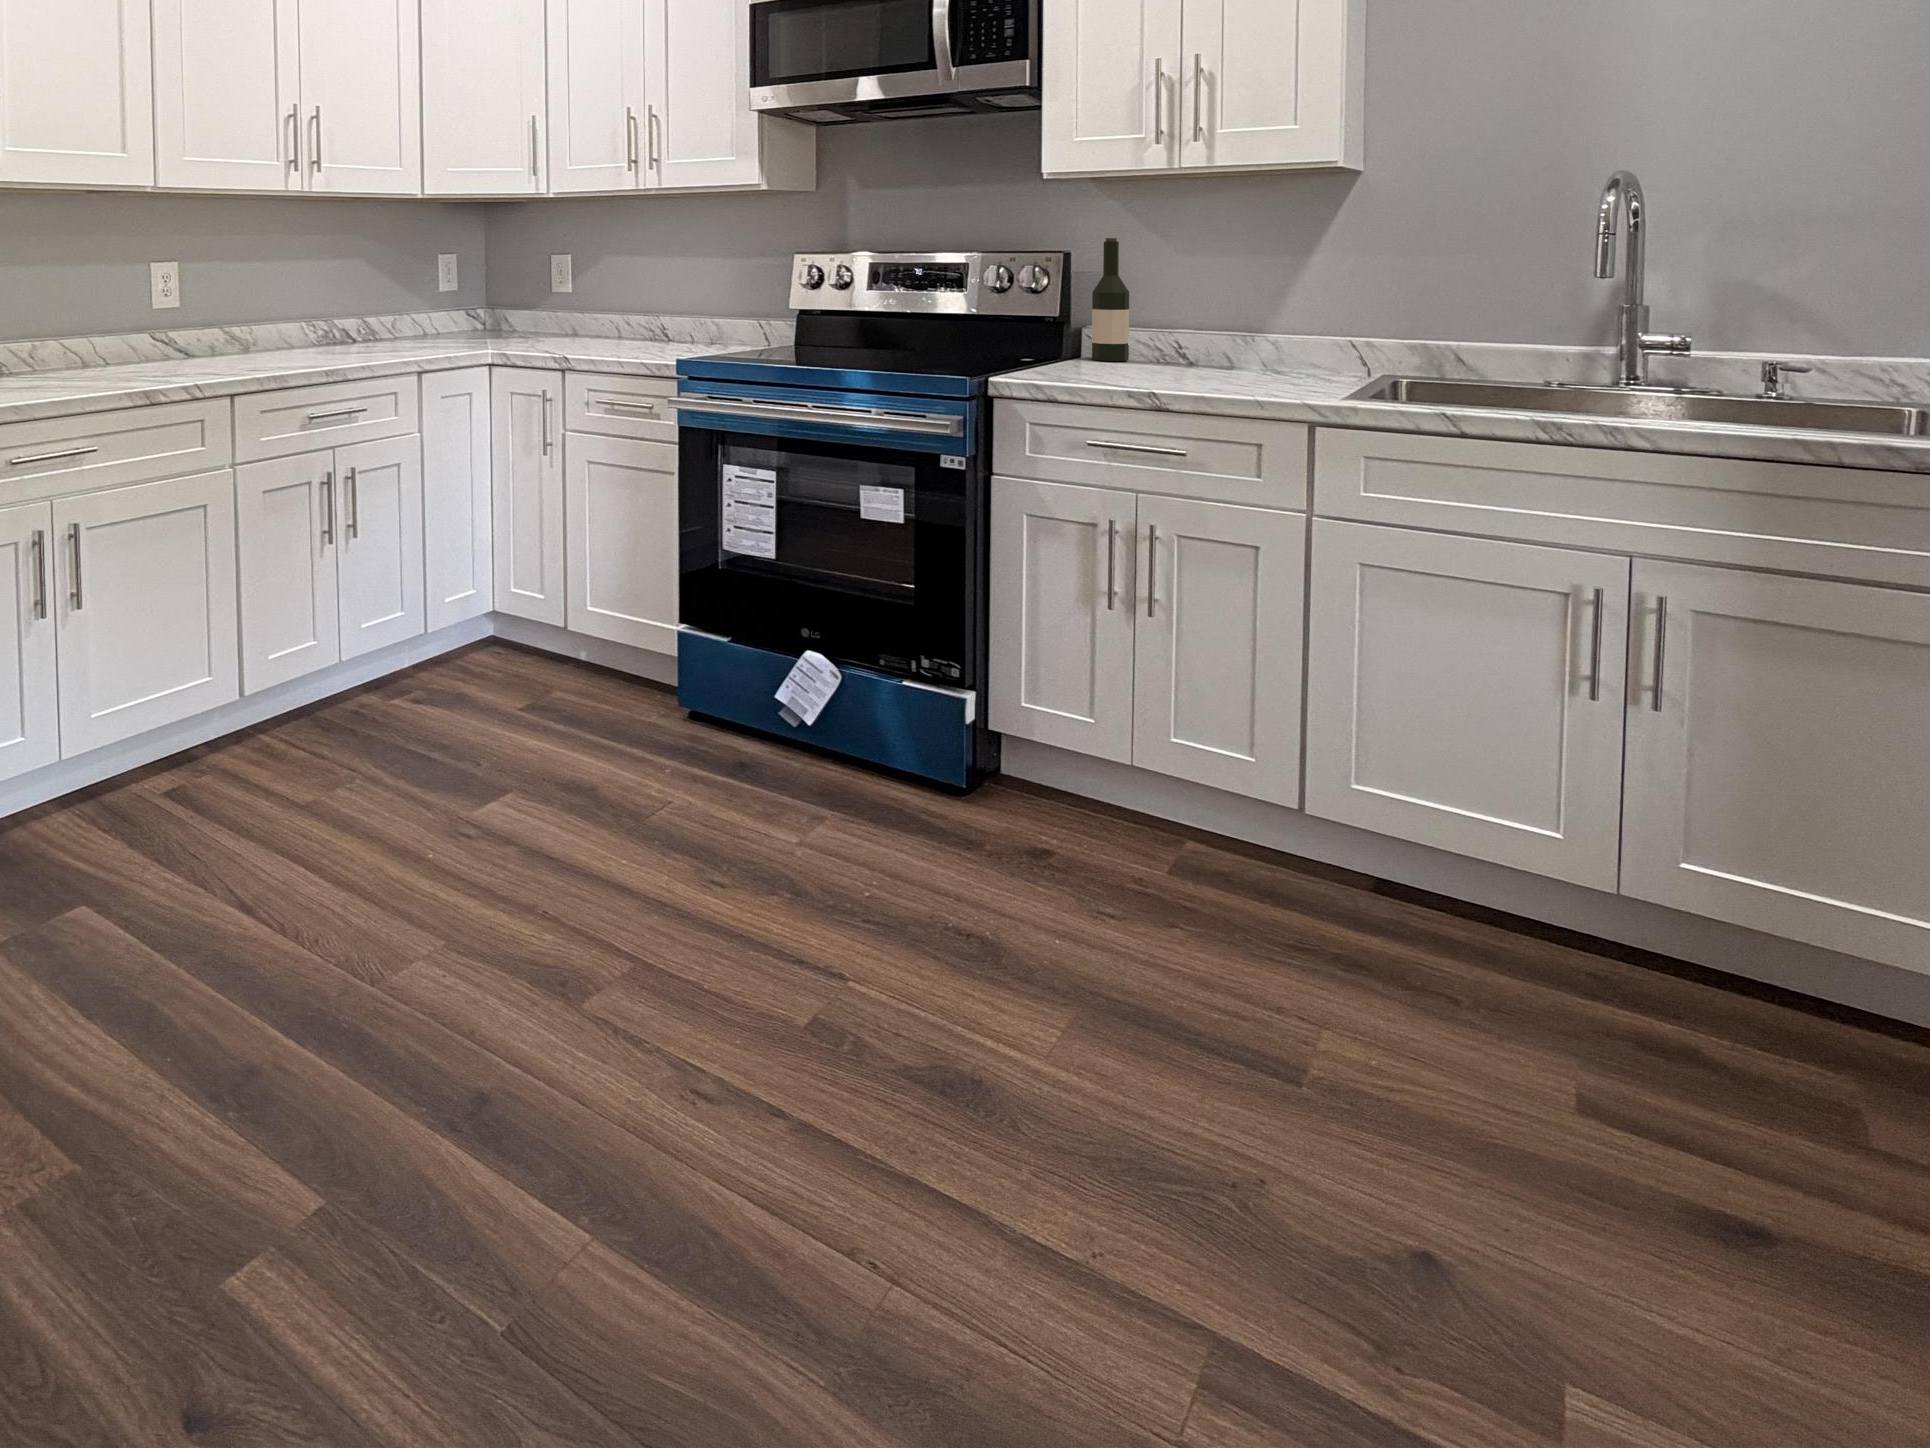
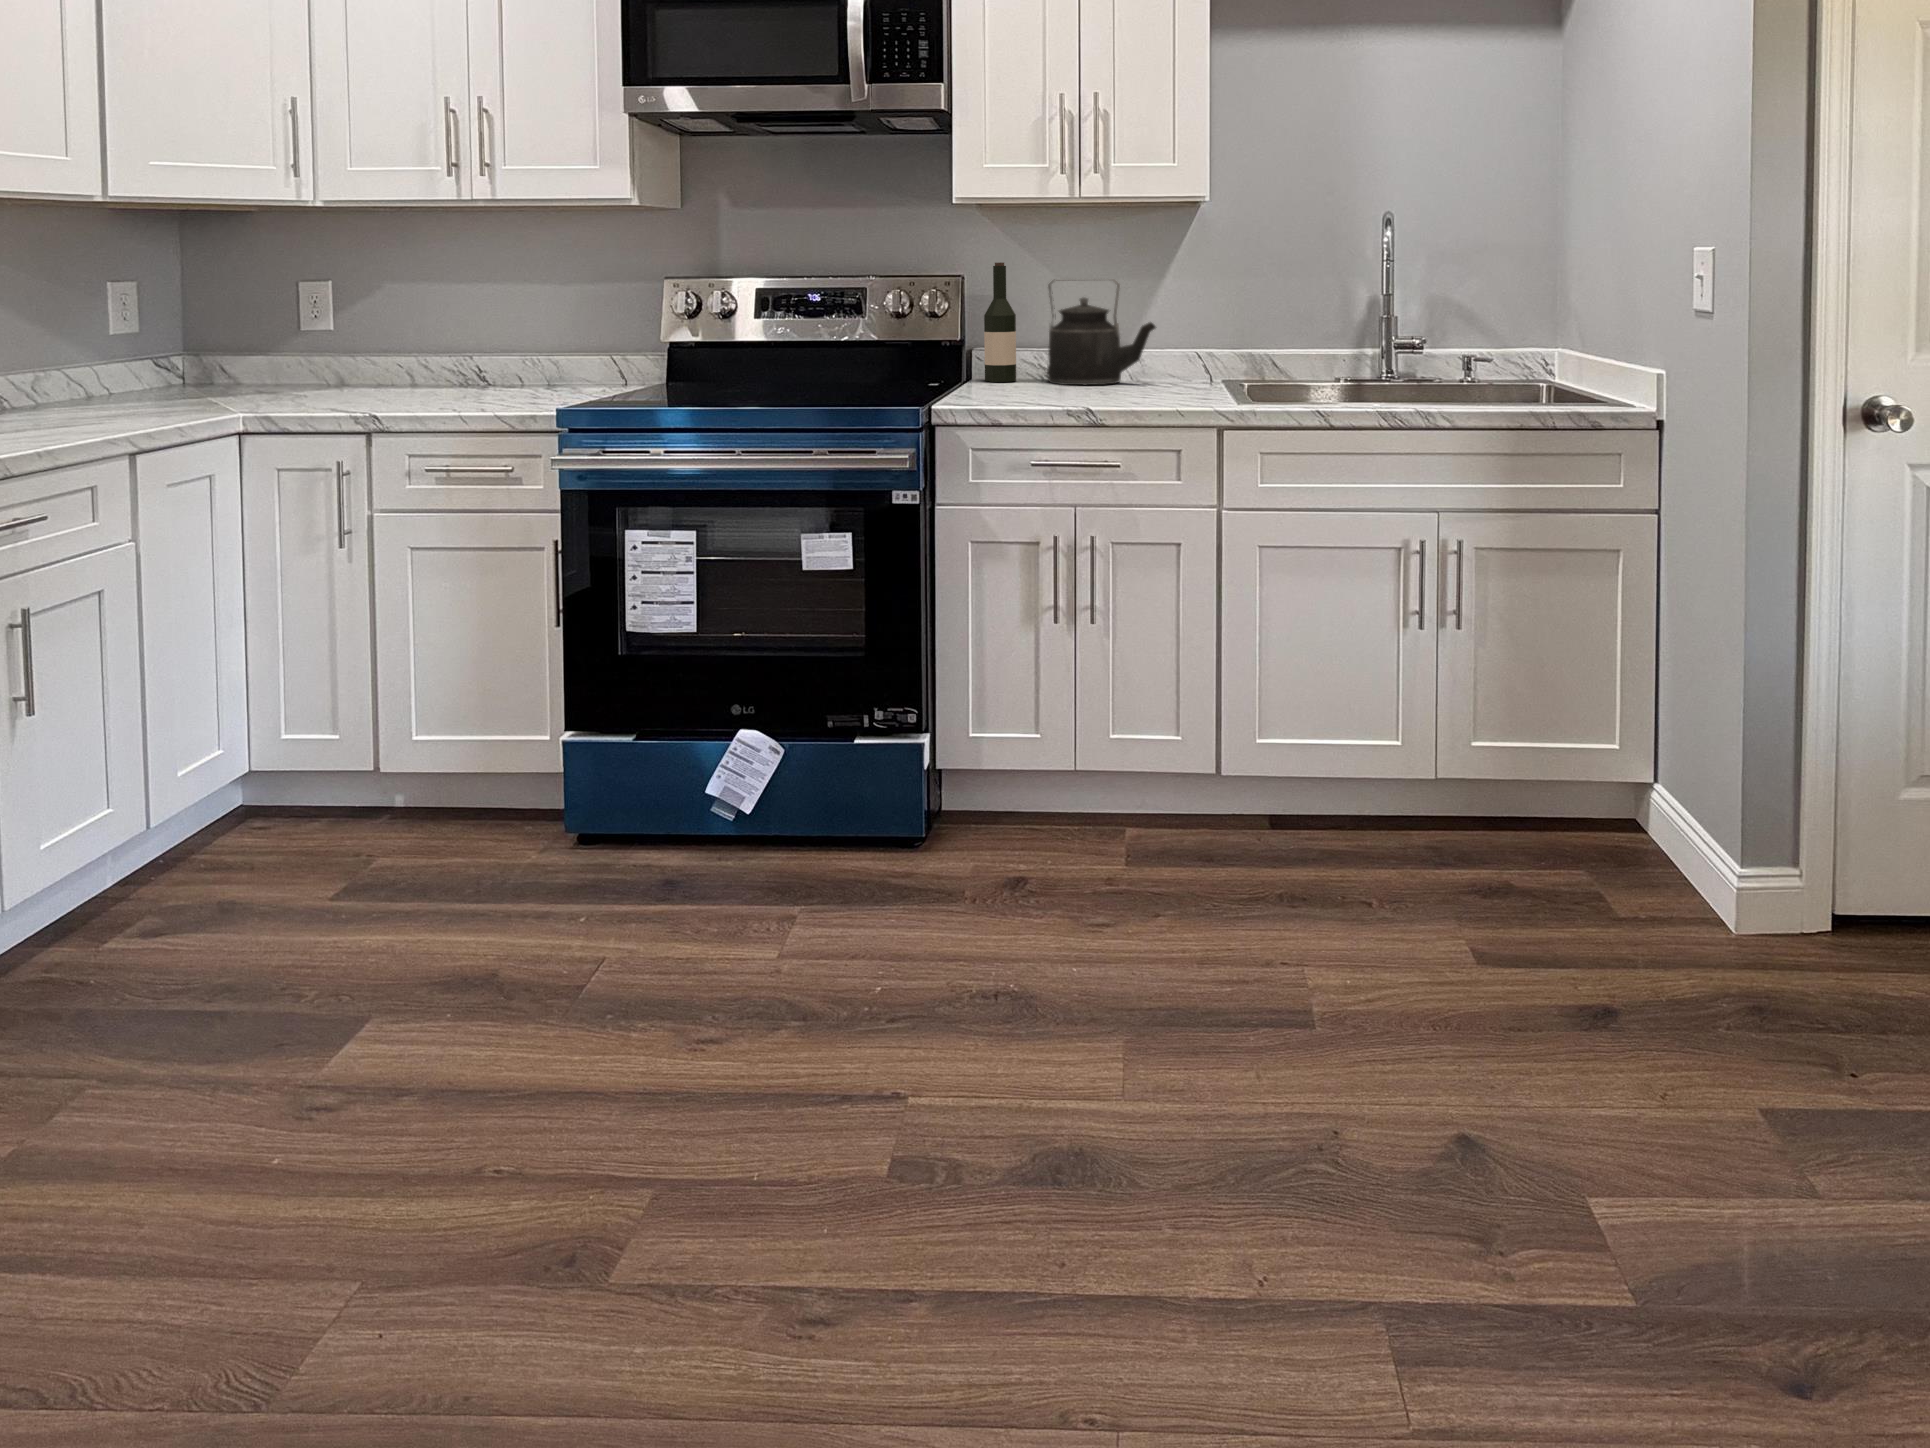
kettle: none [1163,256,1293,370] -> present [1047,280,1156,385]

